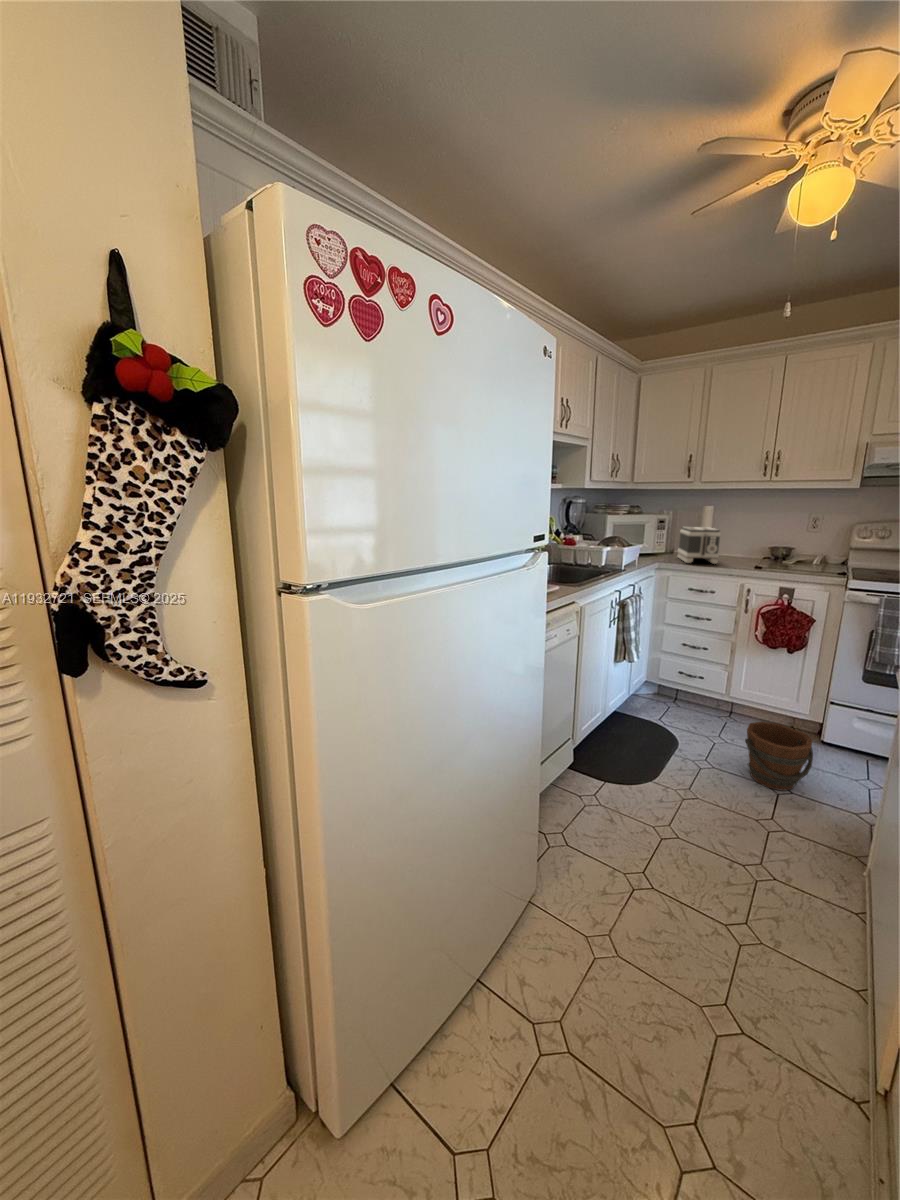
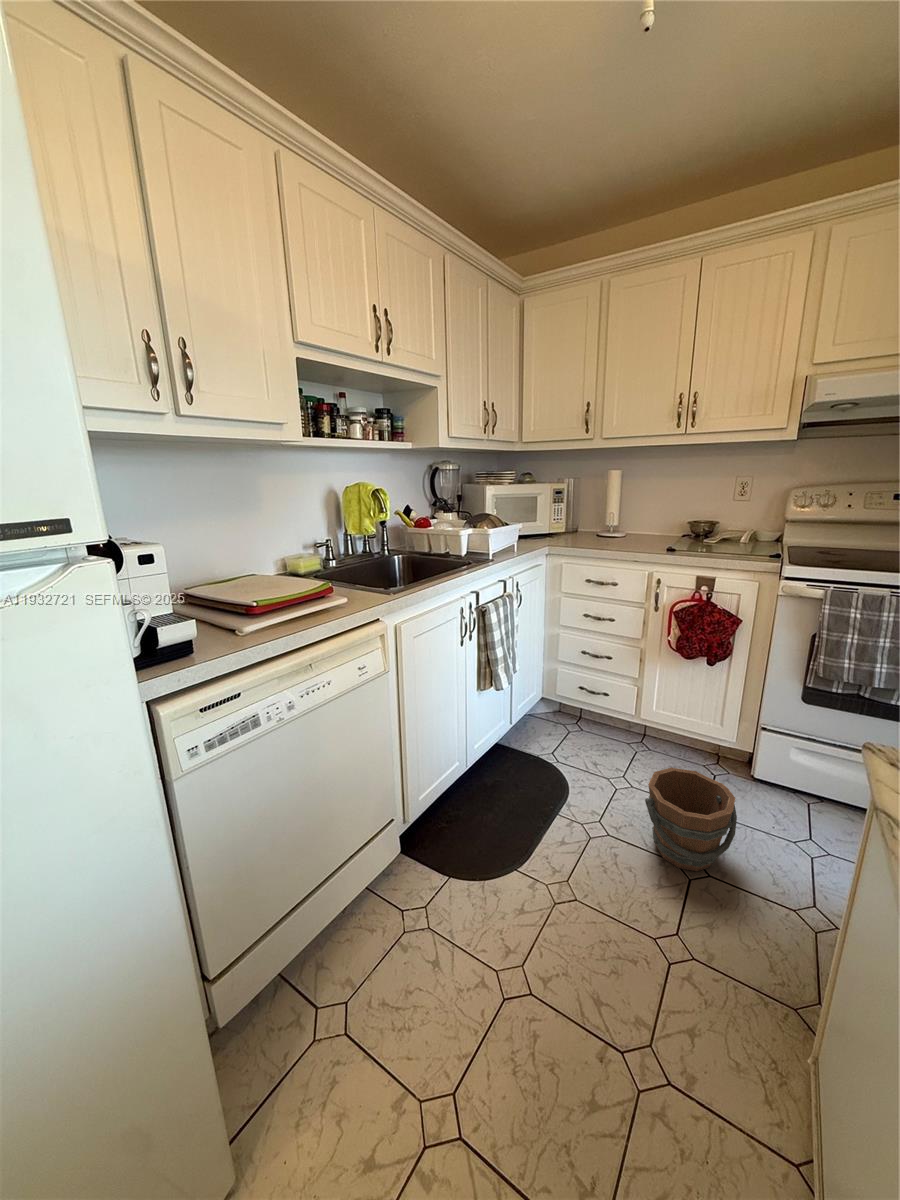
toaster: present [678,527,721,564] -> none [578,498,625,546]

